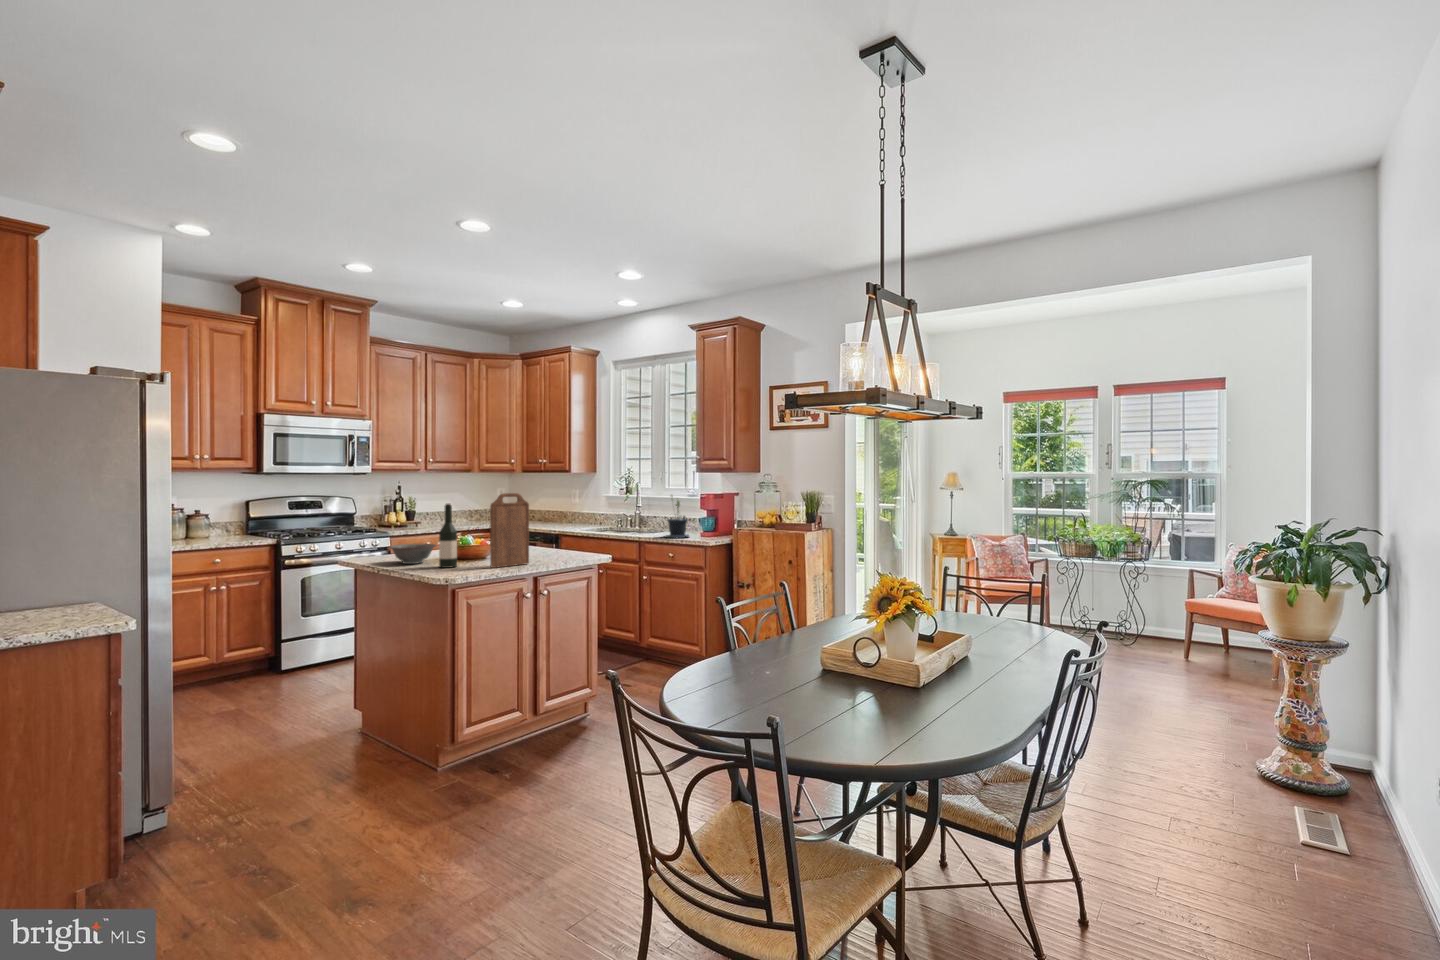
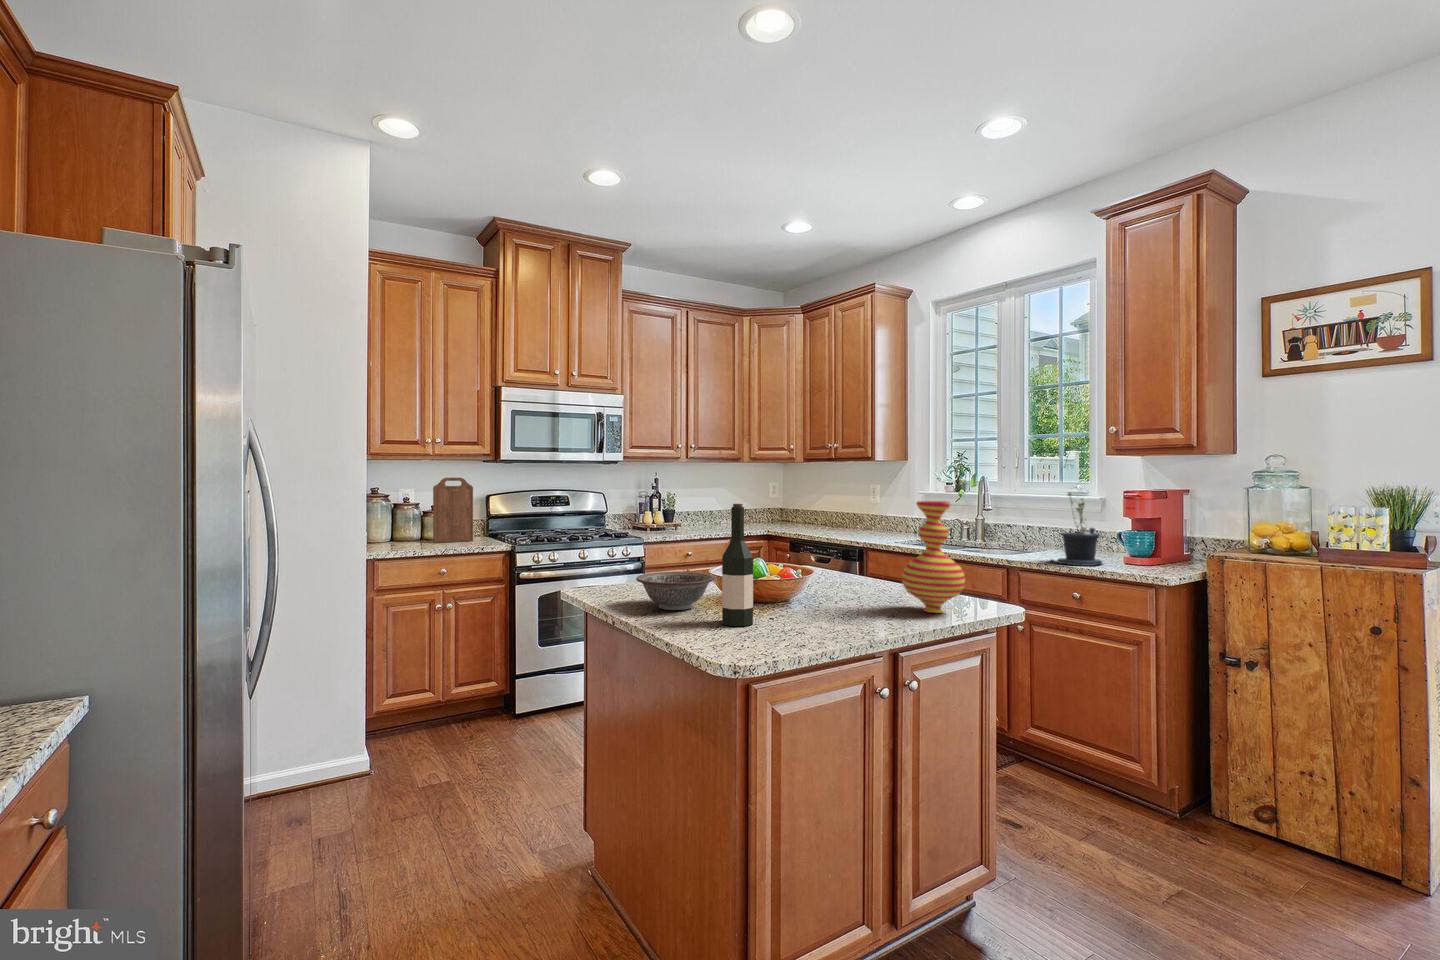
cutting board: present [490,493,529,568] -> present [433,478,473,543]
vase: none [544,501,576,559] -> present [902,501,965,613]

